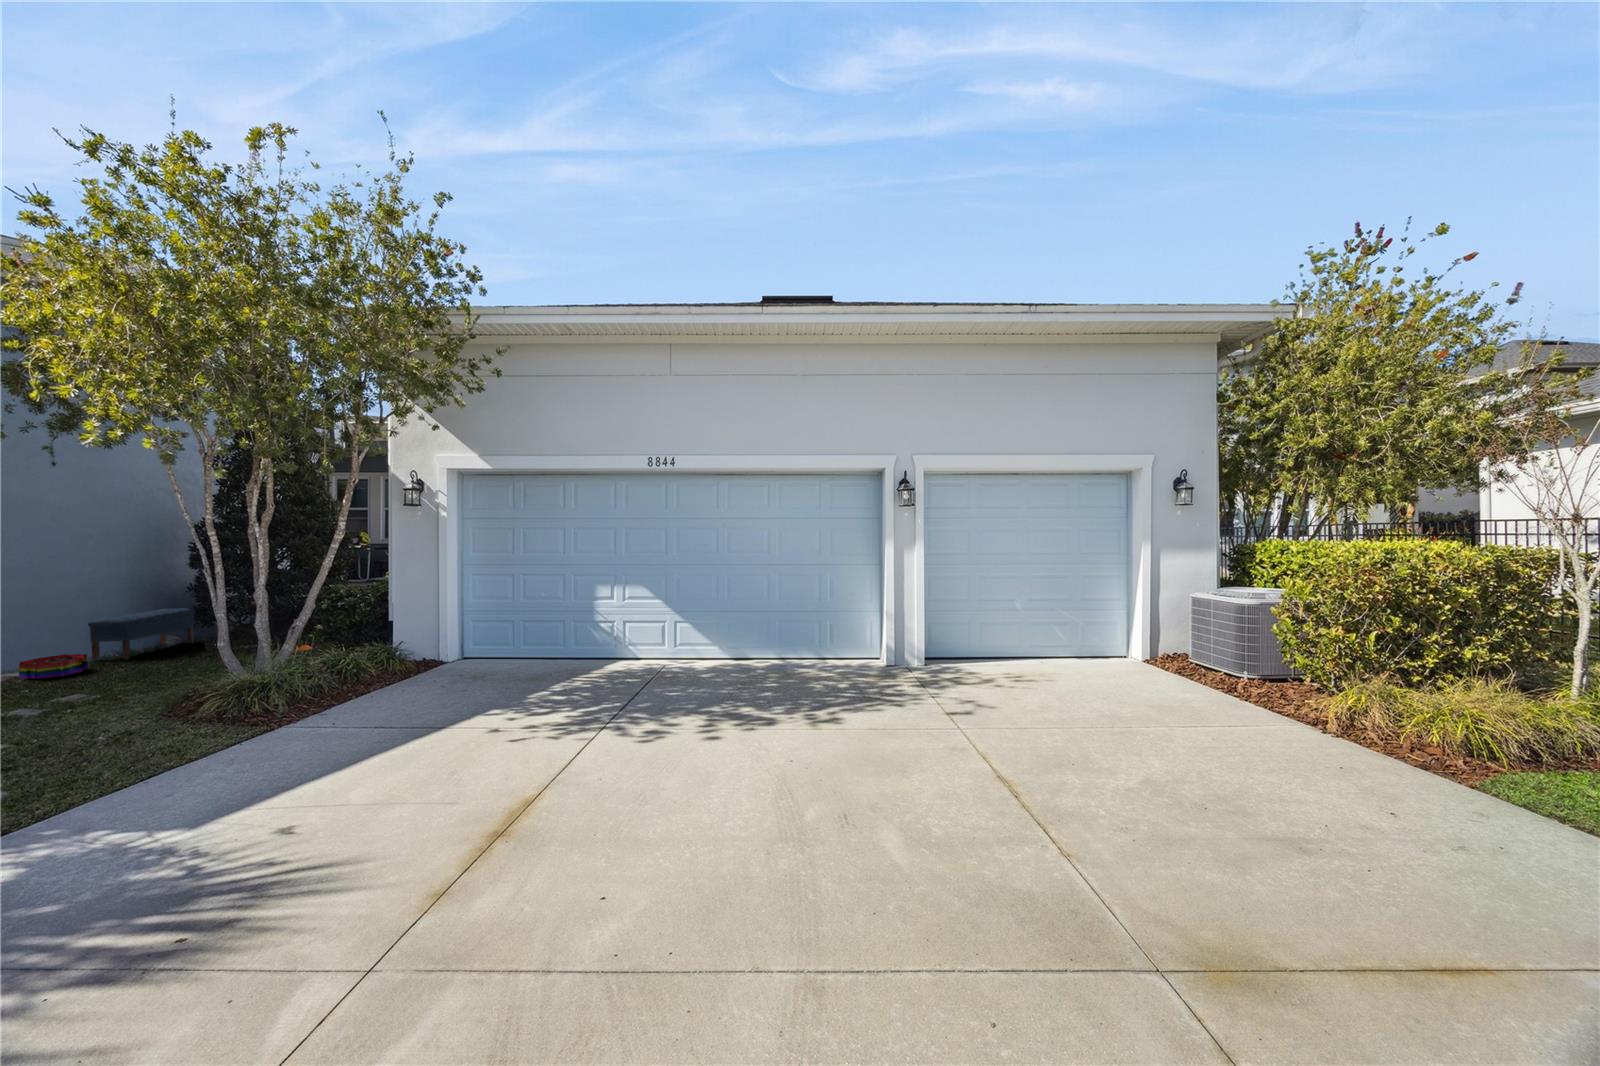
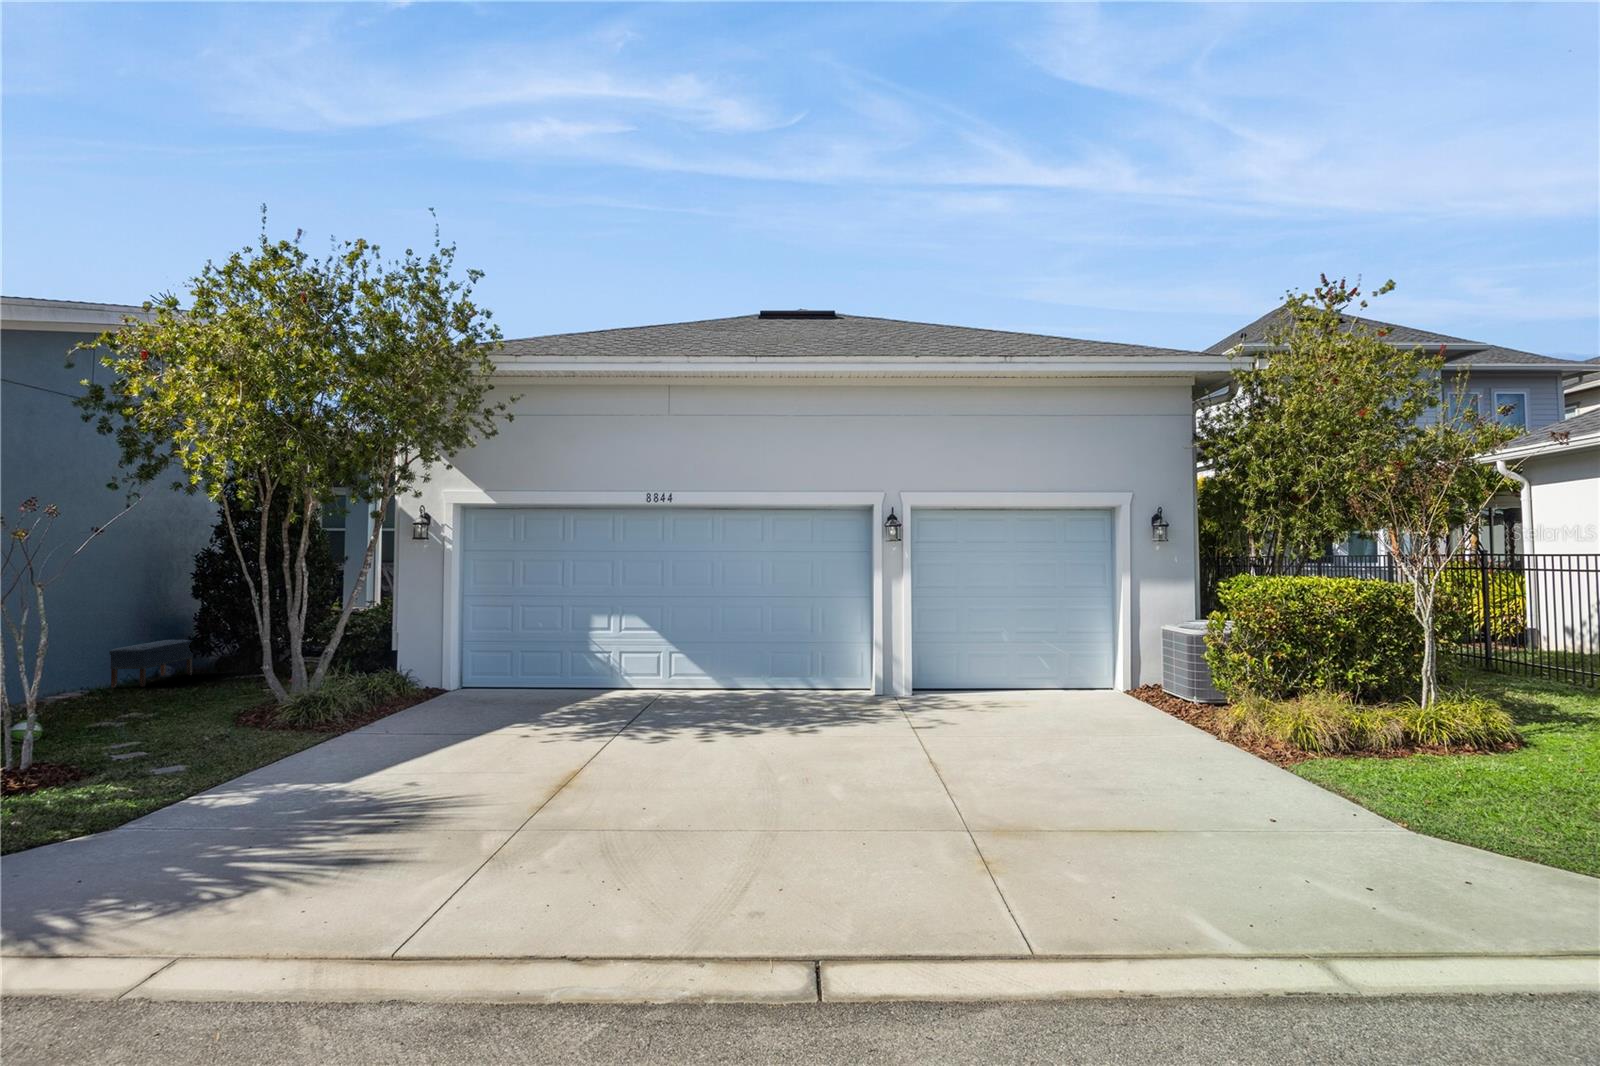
storage bin: present [19,654,88,679] -> none [61,679,115,700]

